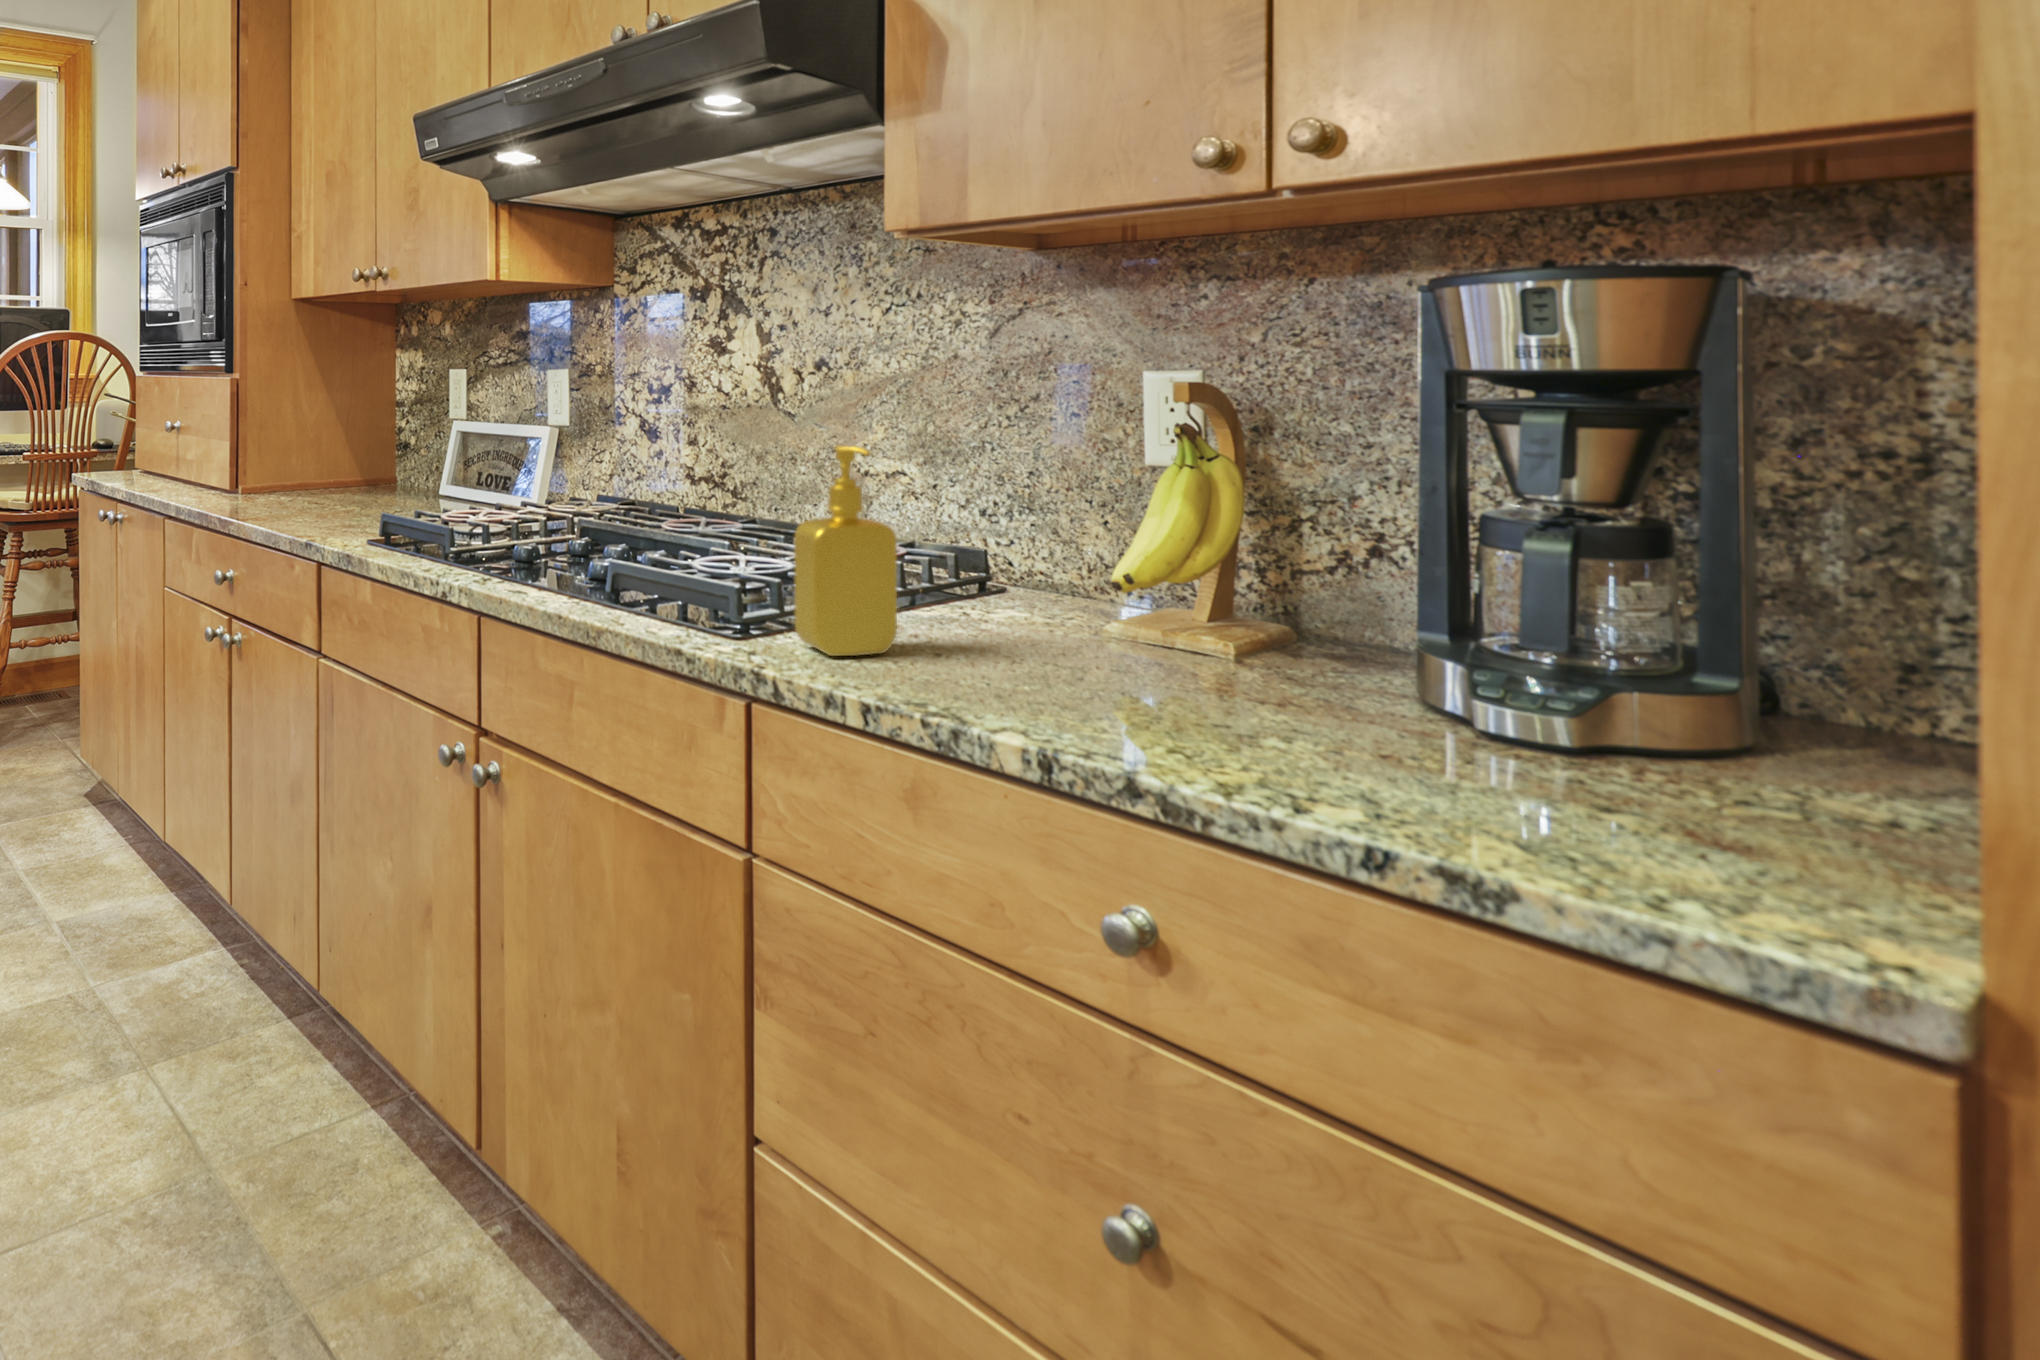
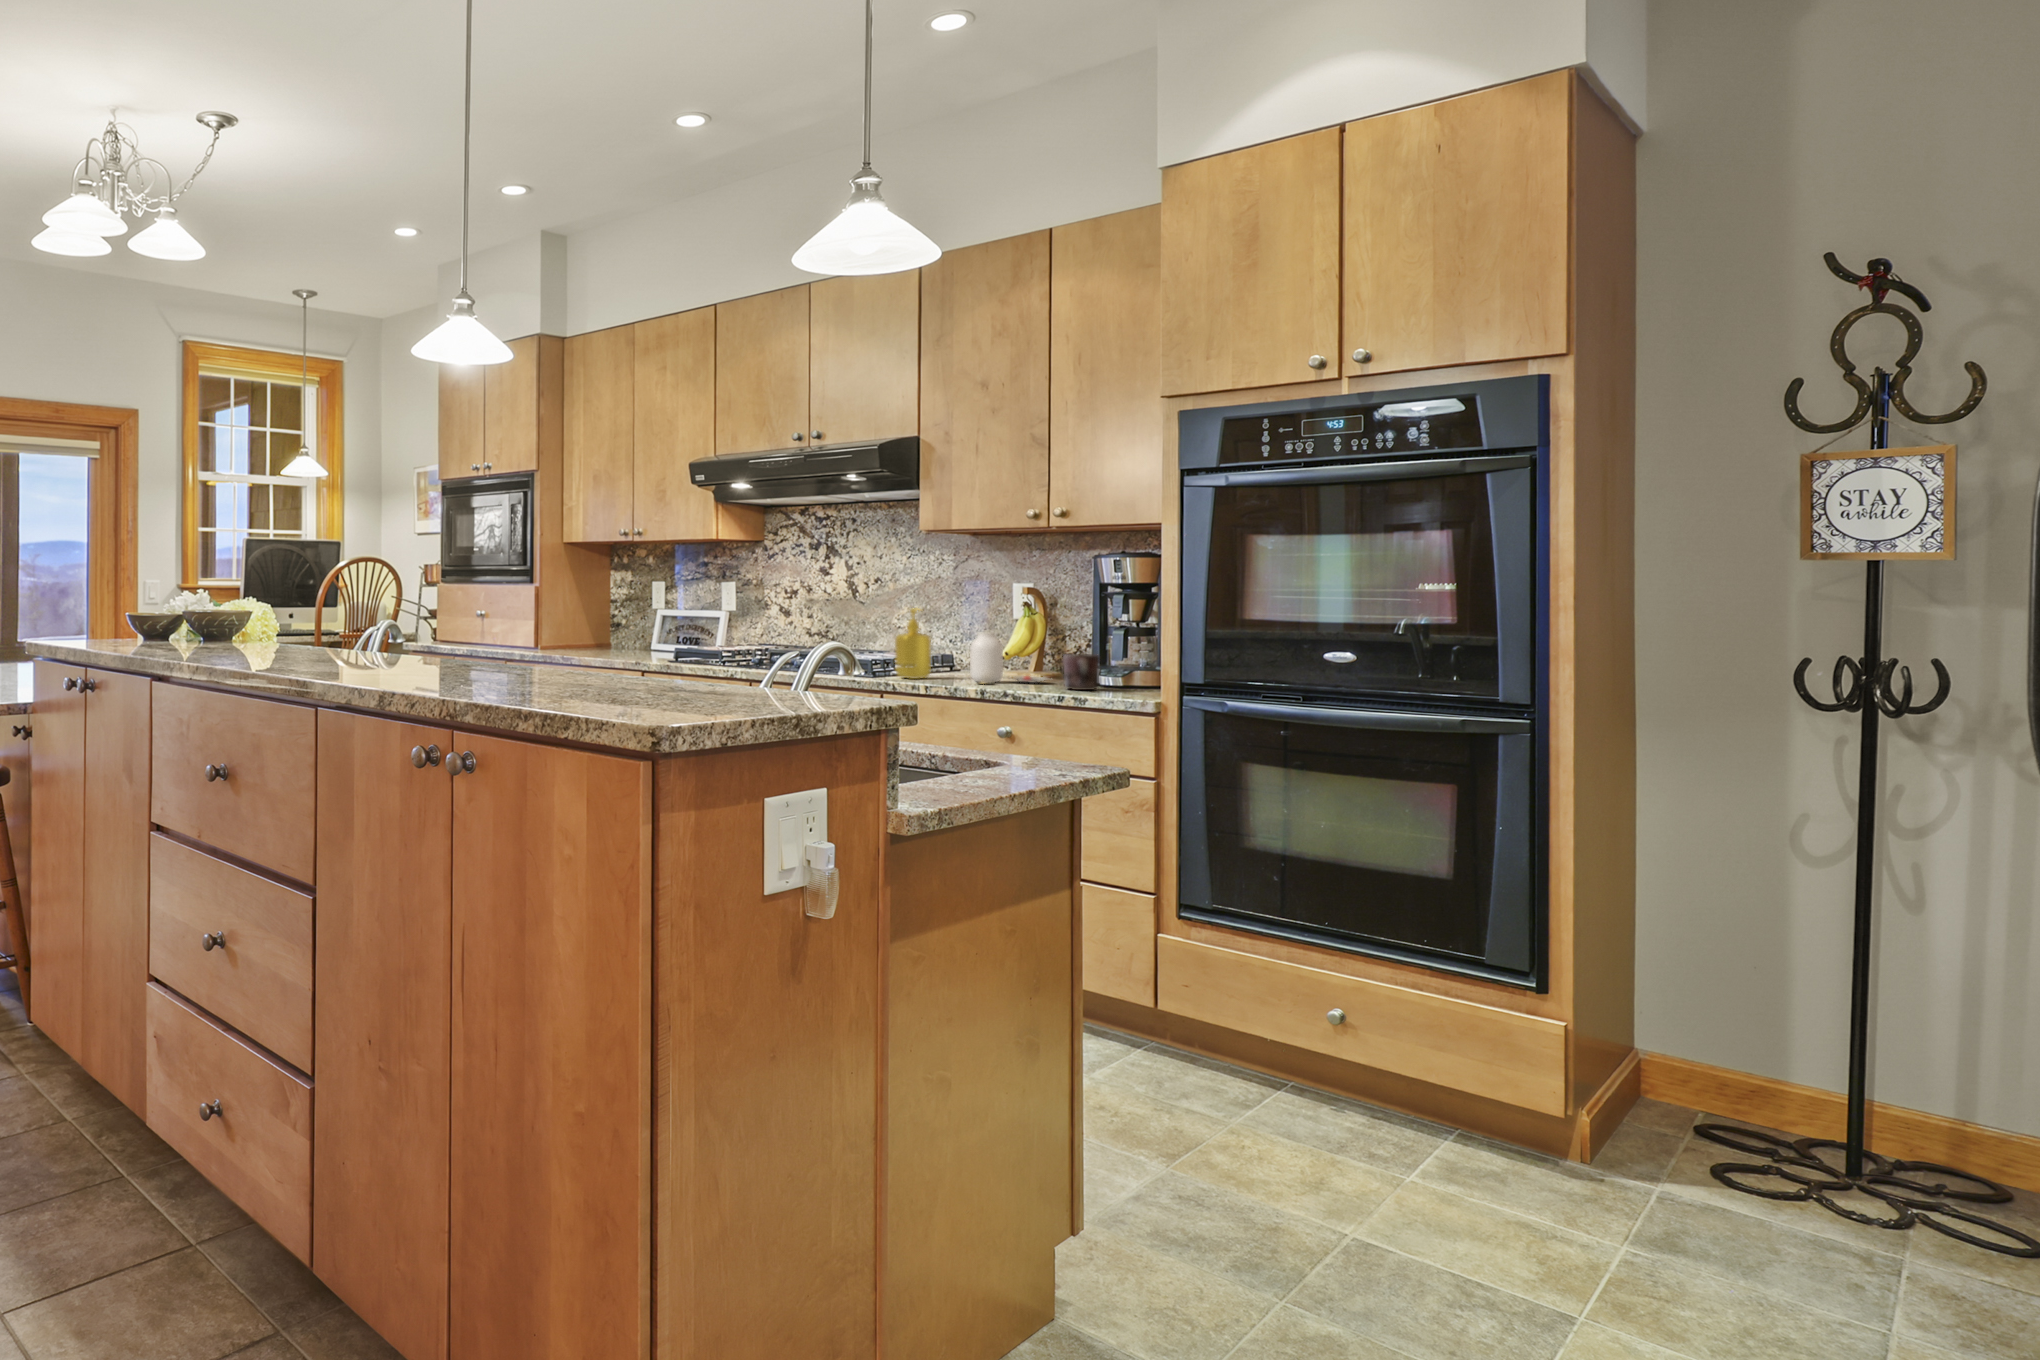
jar: none [1011,524,1302,708] -> present [970,632,1047,684]
mug: none [1348,628,1502,784] -> present [1063,654,1100,690]

